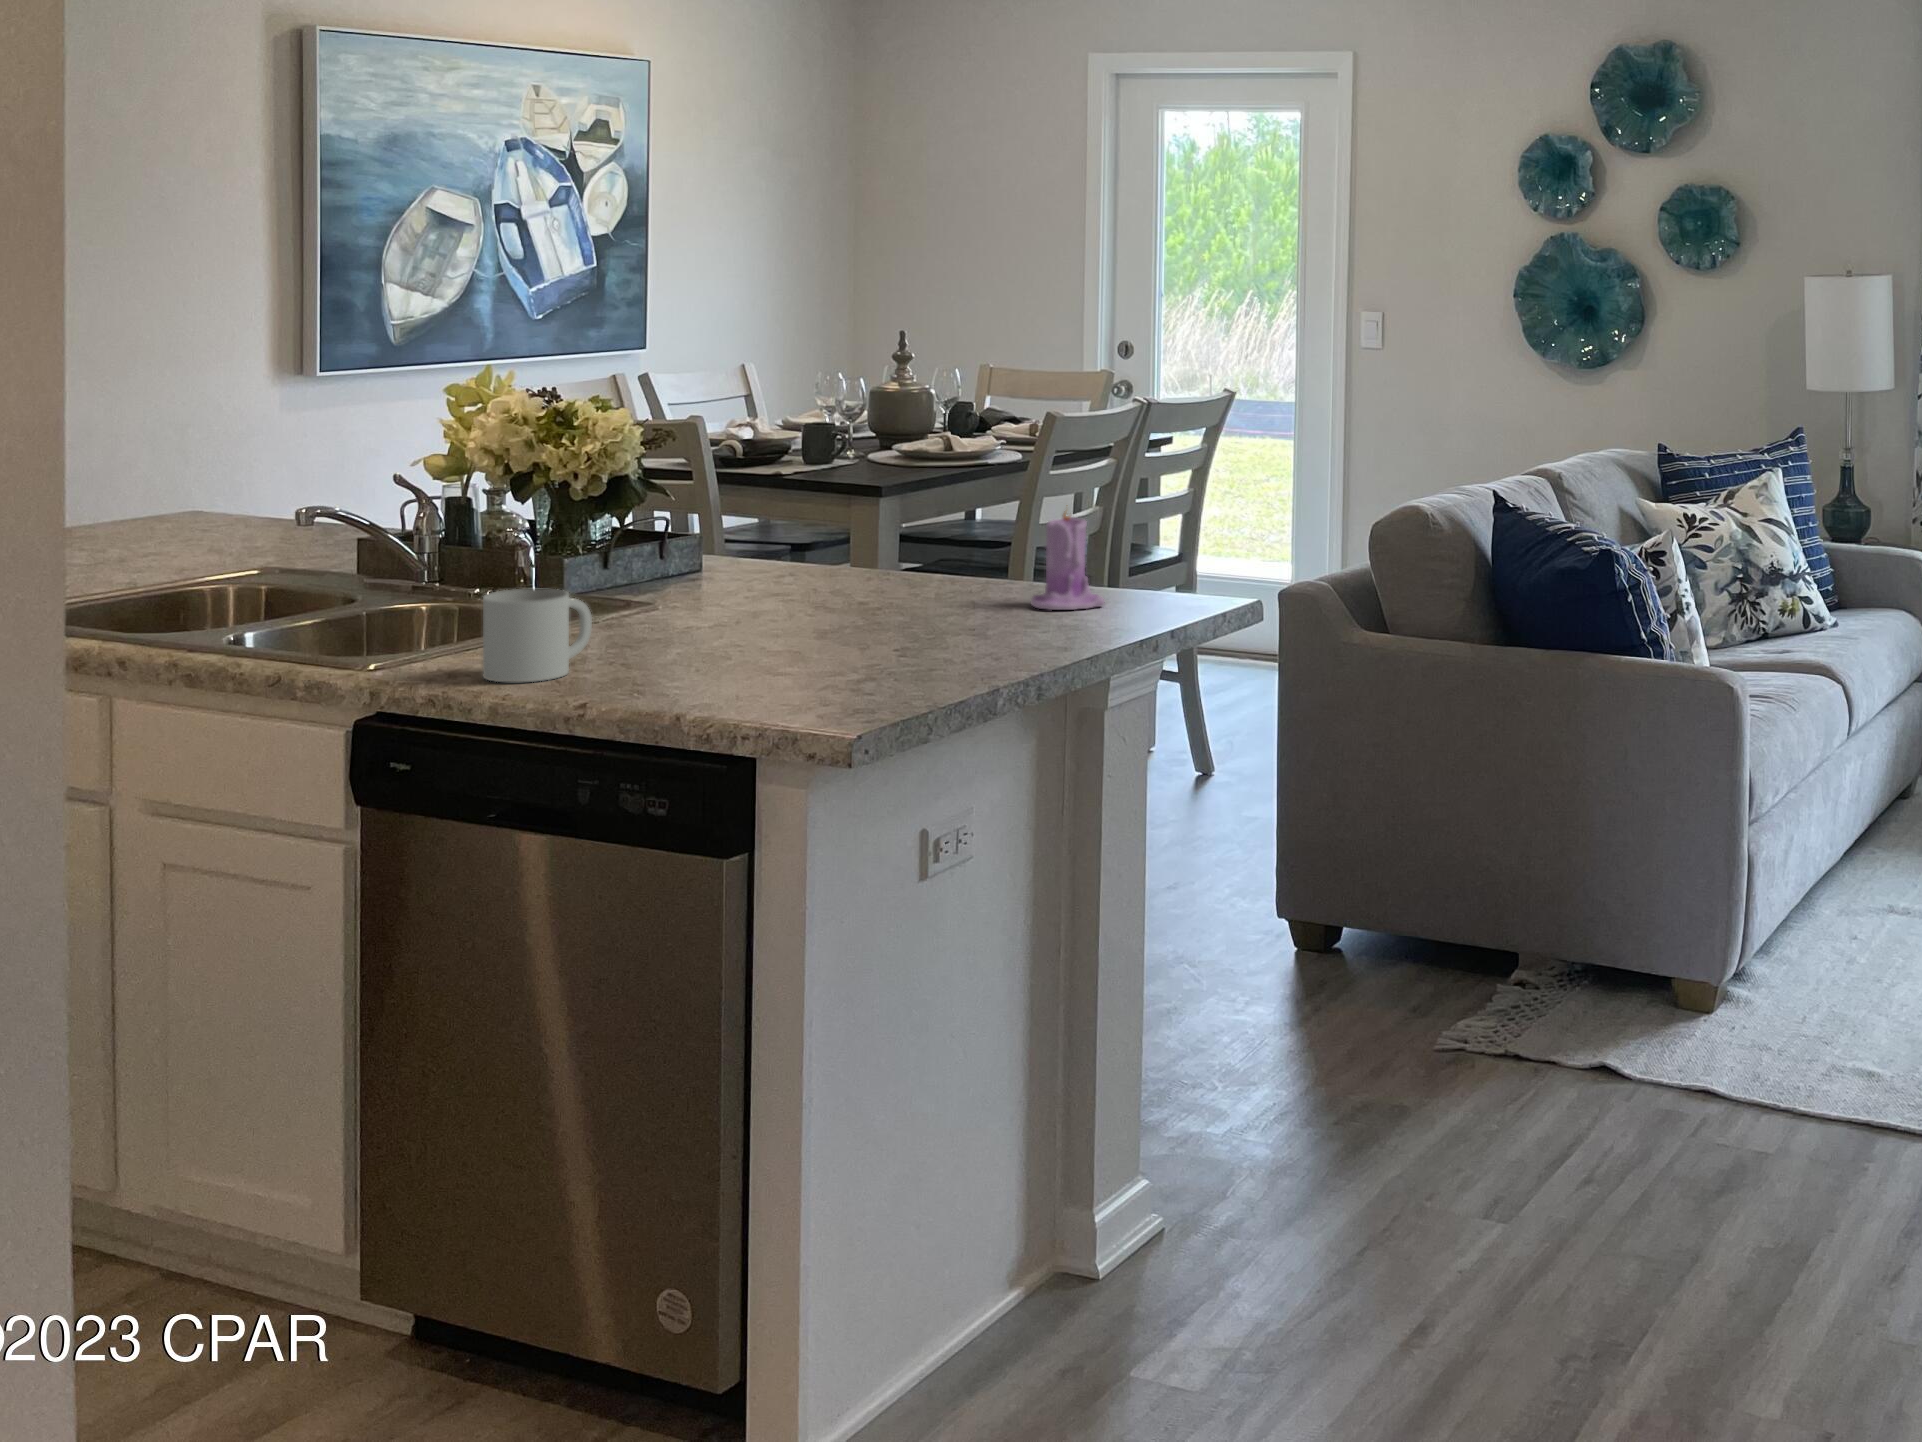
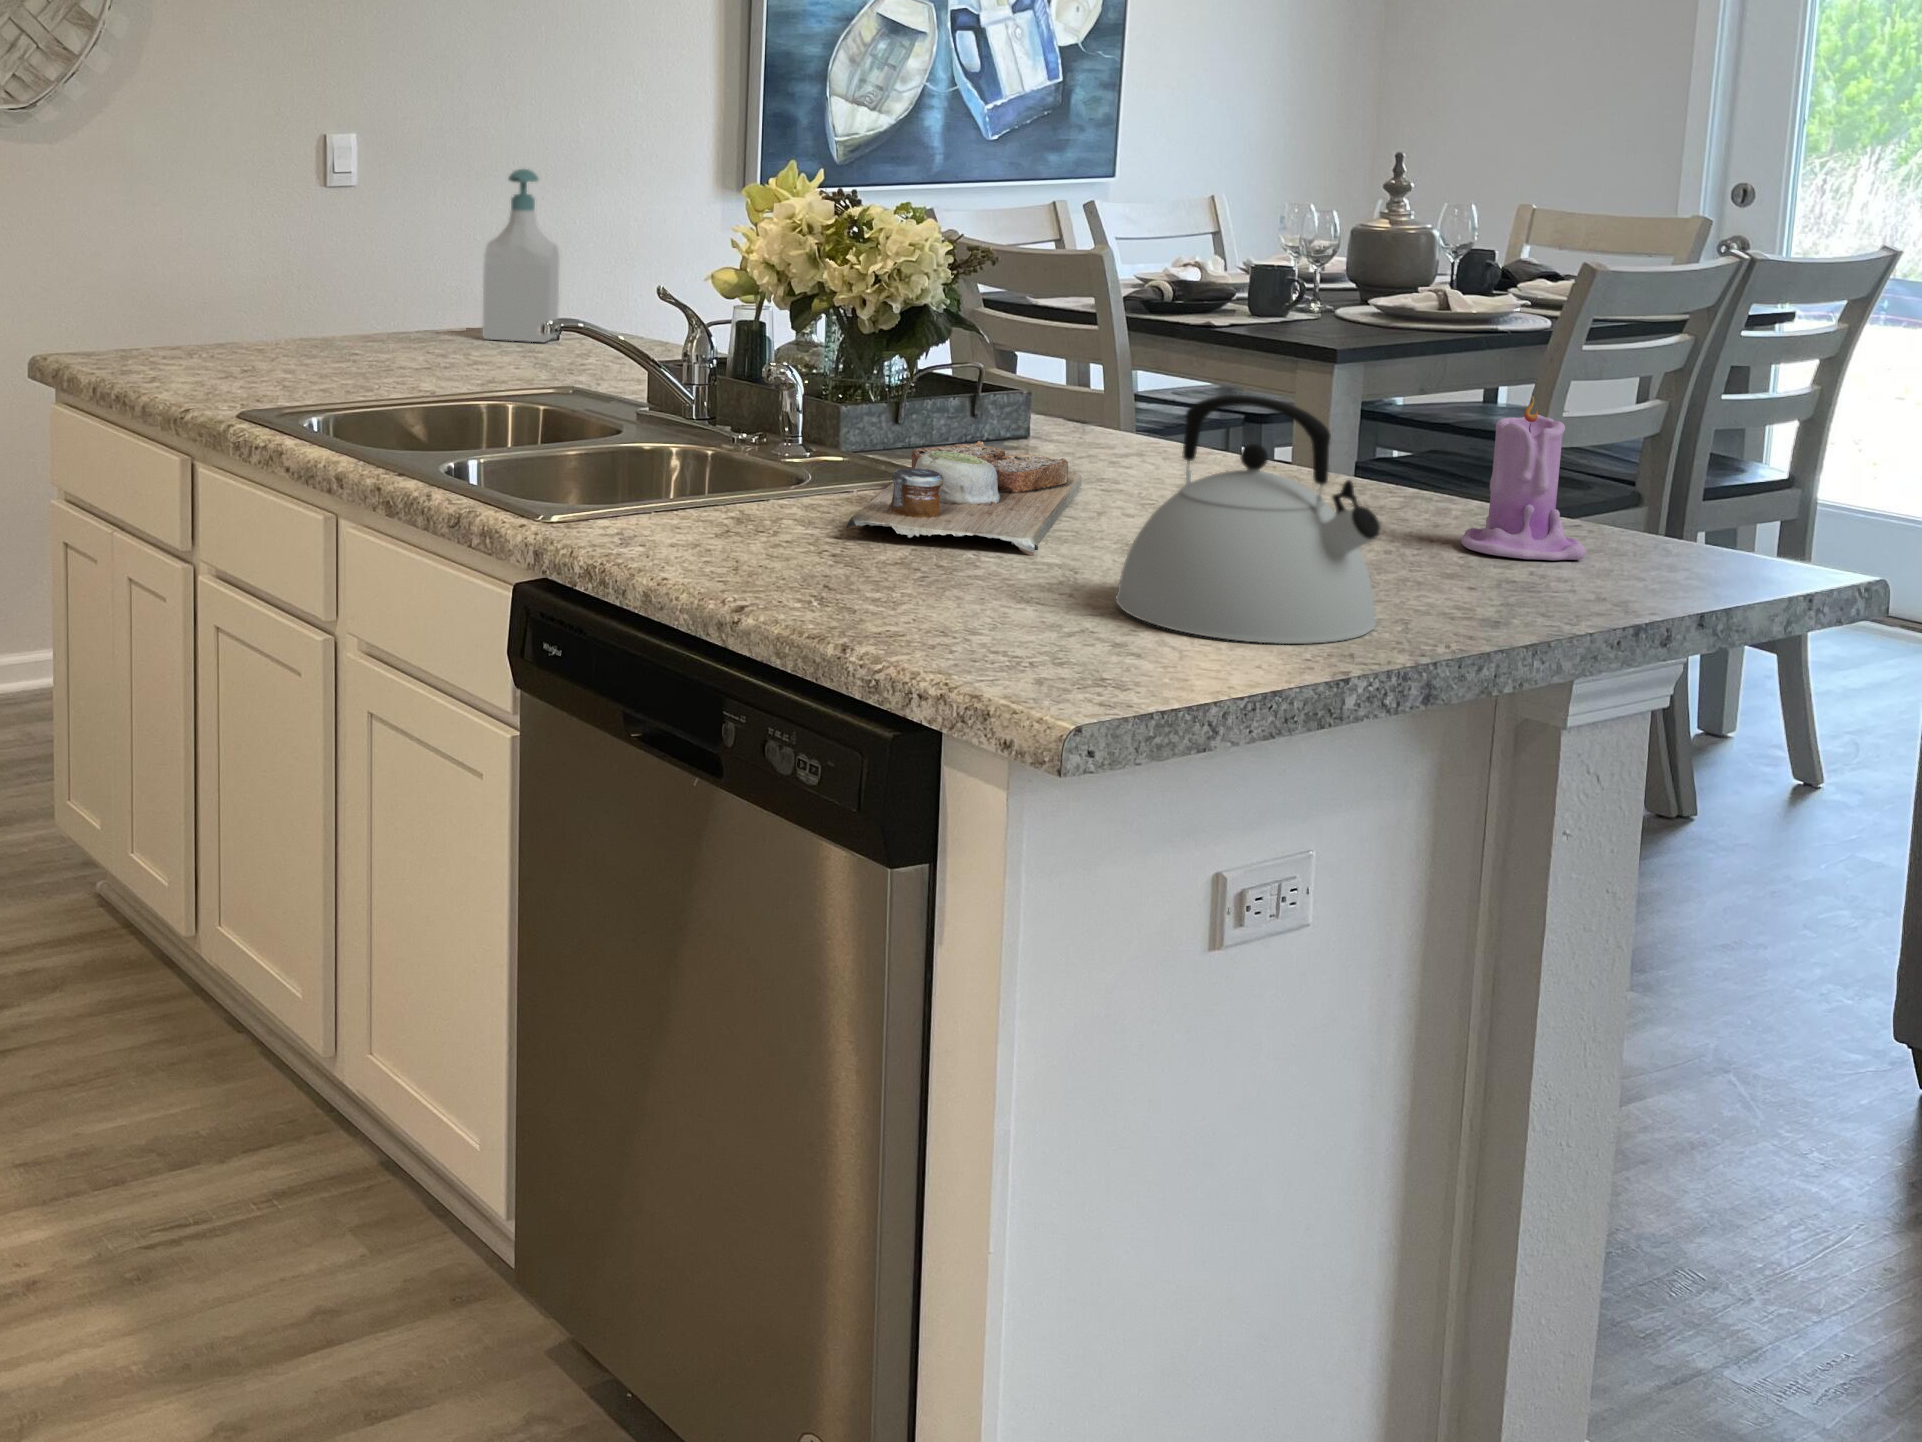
soap bottle: none [139,373,217,533] -> present [482,169,559,342]
kettle: none [838,517,1006,677] -> present [1116,395,1380,644]
cutting board: none [618,573,763,648] -> present [846,441,1082,556]
mug: present [483,589,592,683] -> none [662,442,806,566]

